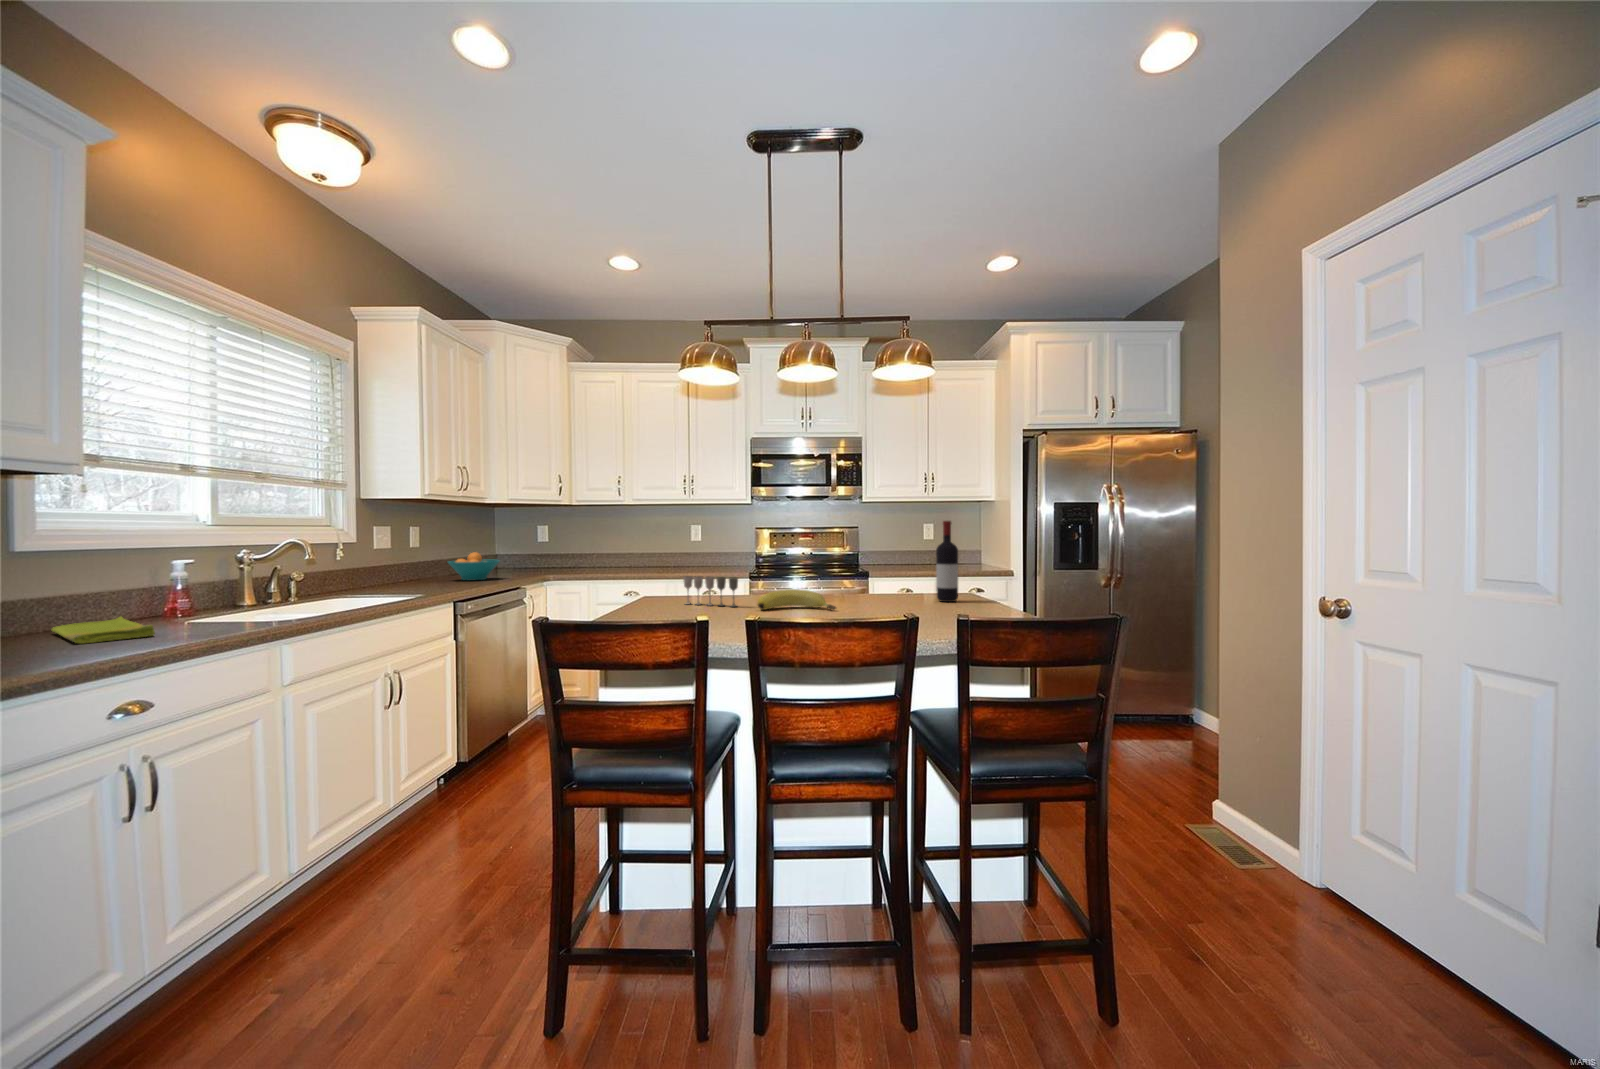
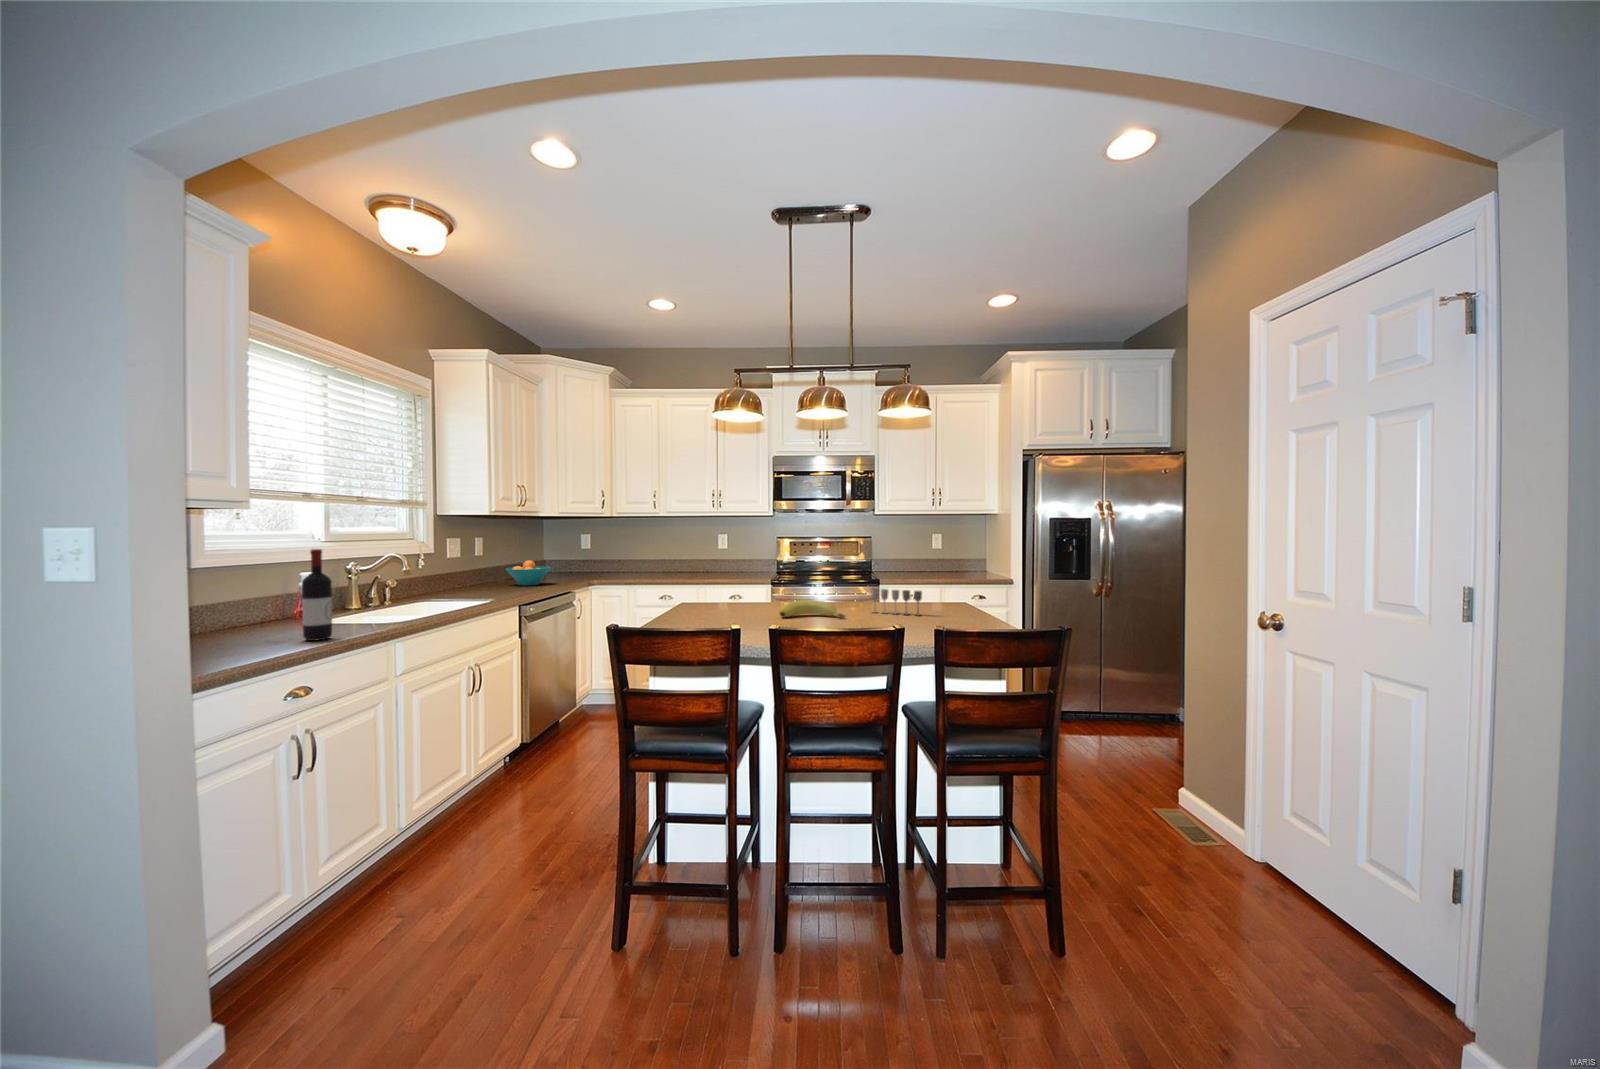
wine bottle: present [936,521,958,602] -> present [302,549,332,641]
wine glass: present [683,576,738,607] -> present [871,589,922,616]
dish towel: present [51,617,155,644] -> none [221,619,304,641]

